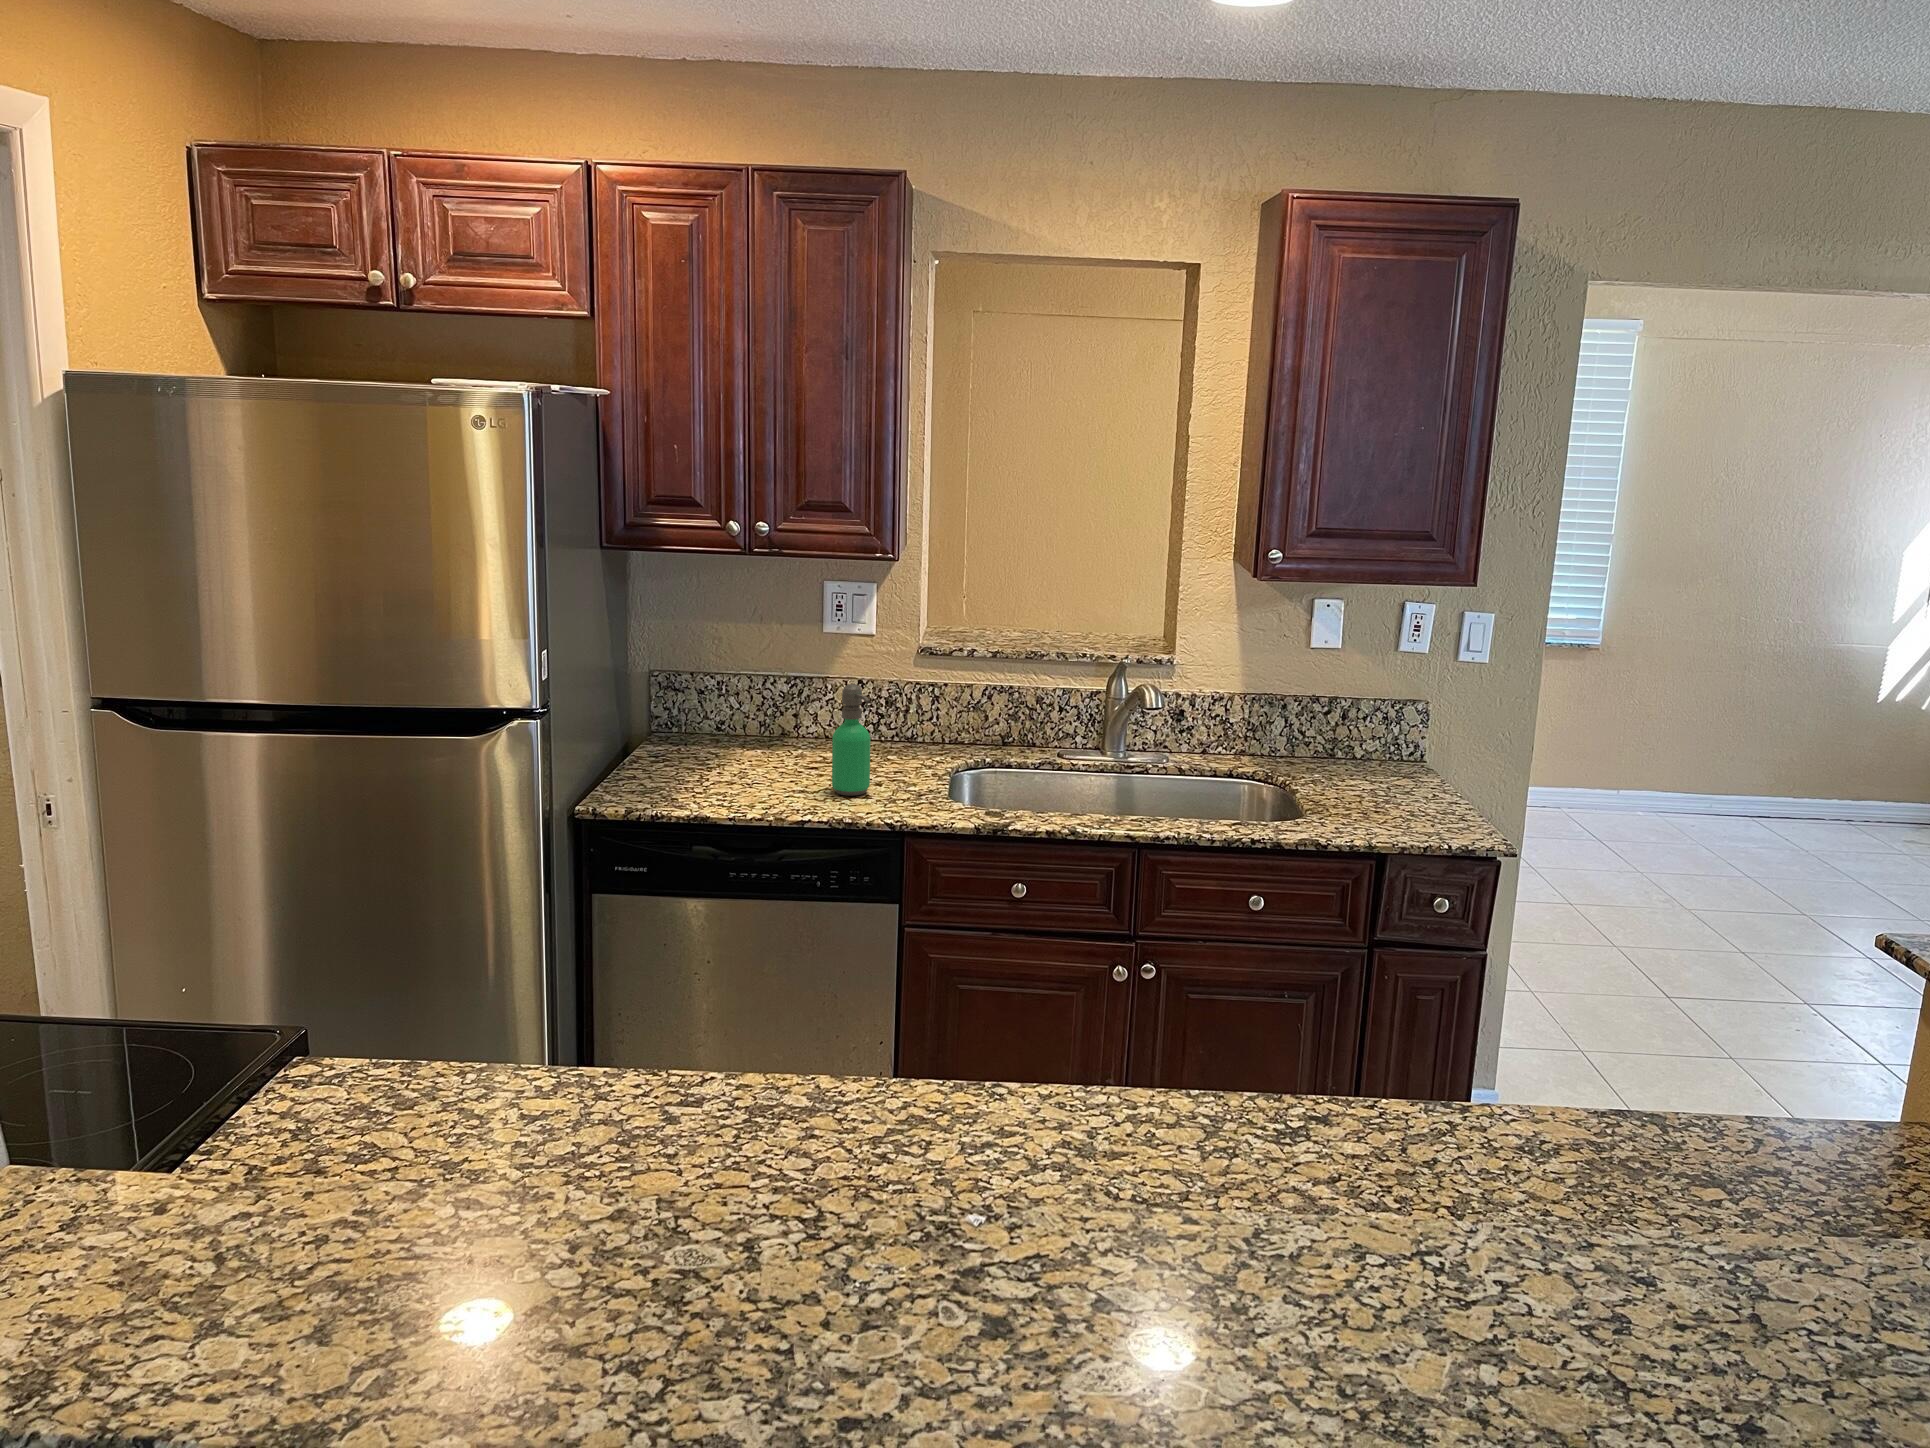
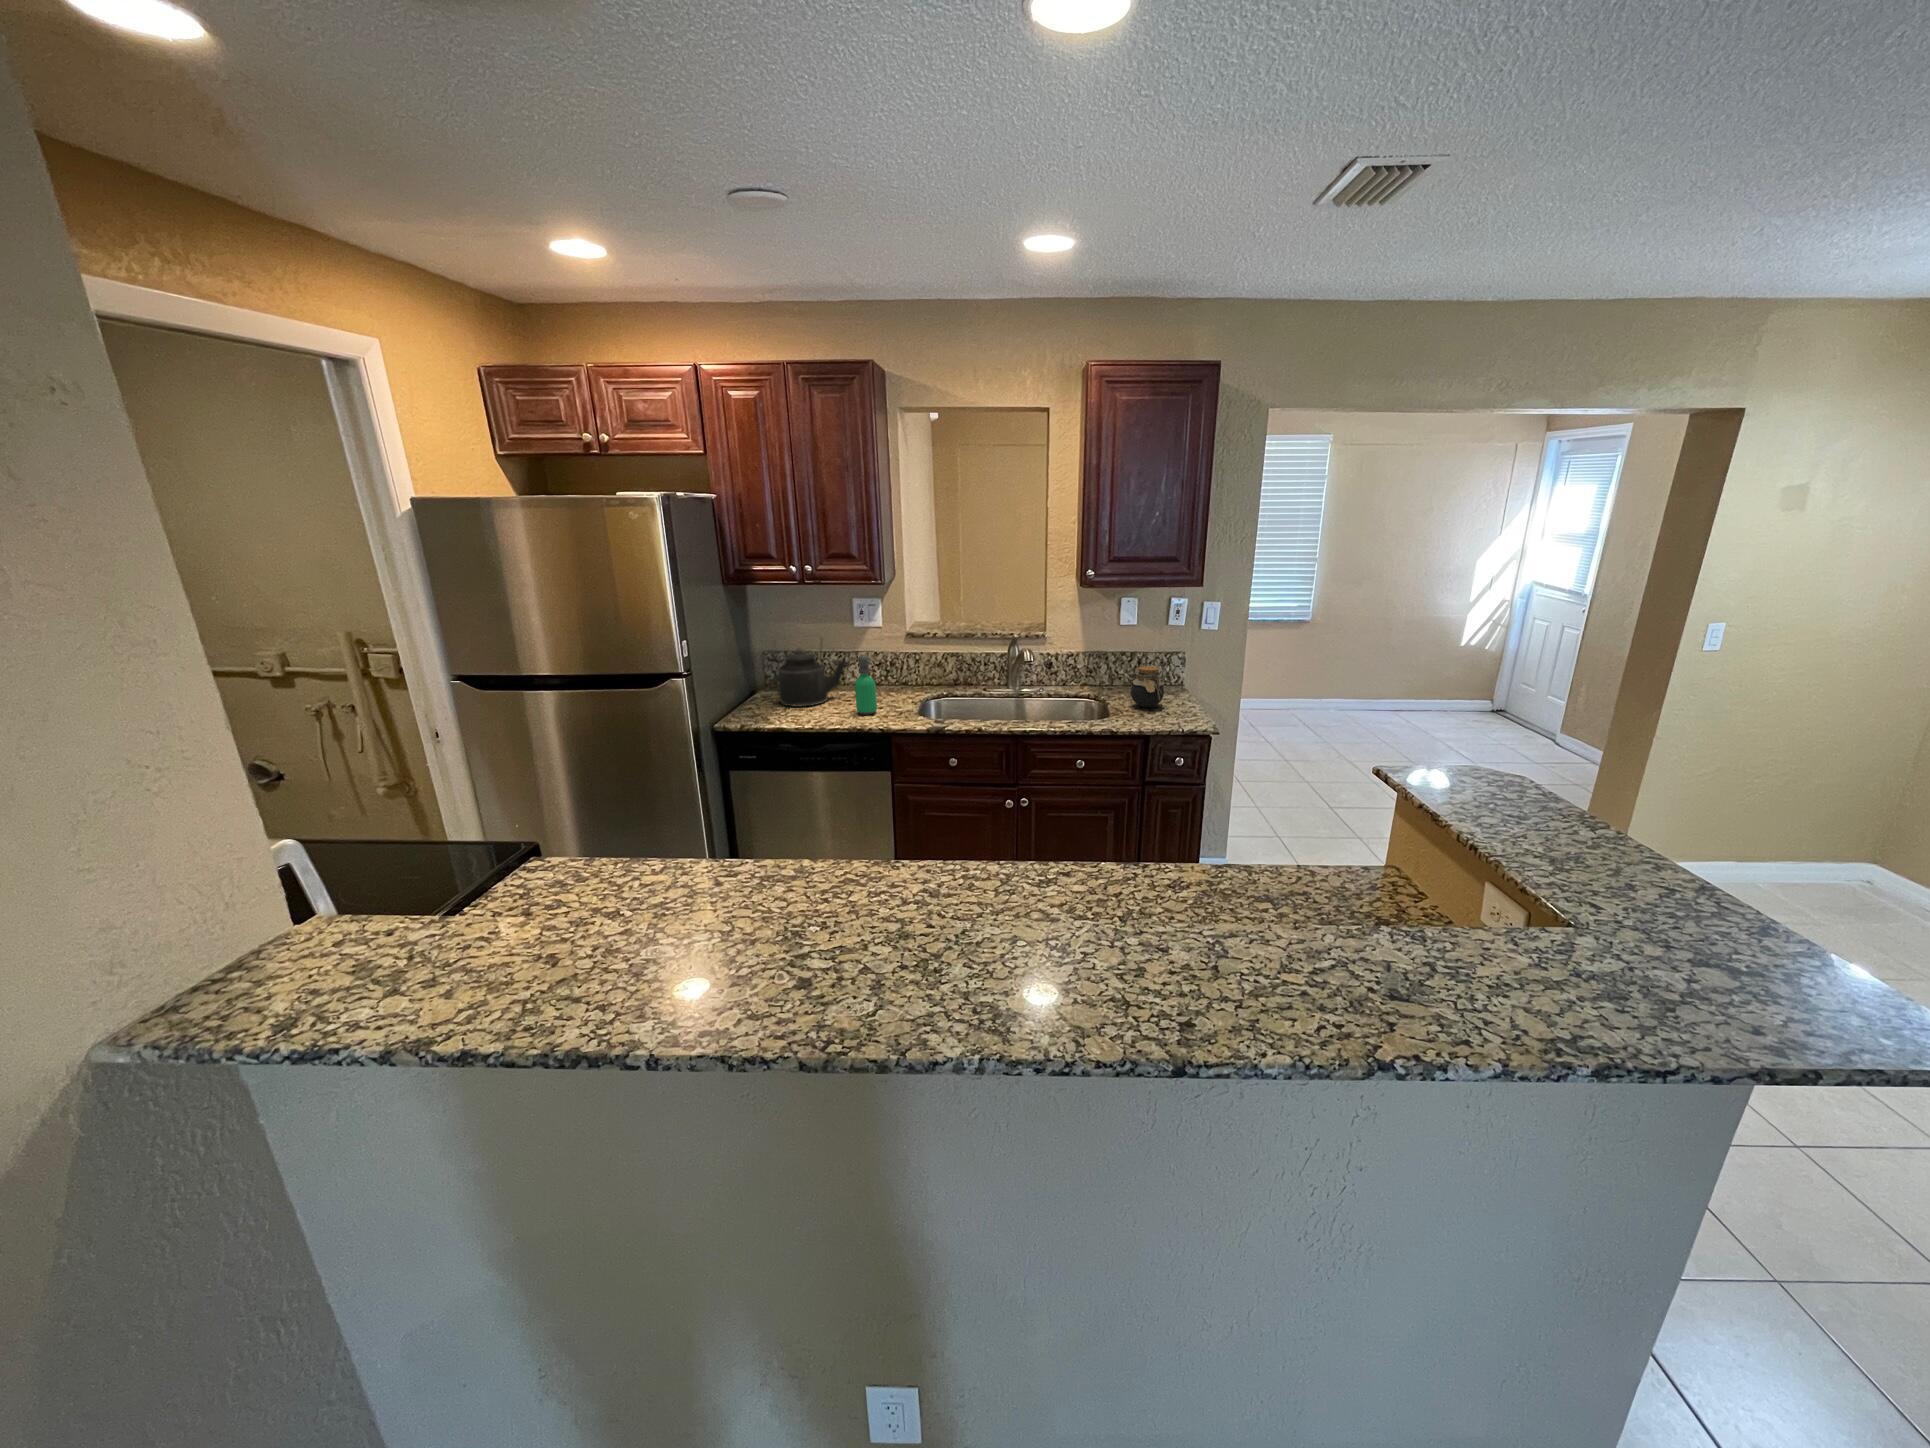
kettle: none [679,642,811,776] -> present [775,635,847,707]
jar: none [1341,724,1405,800] -> present [1130,666,1164,708]

